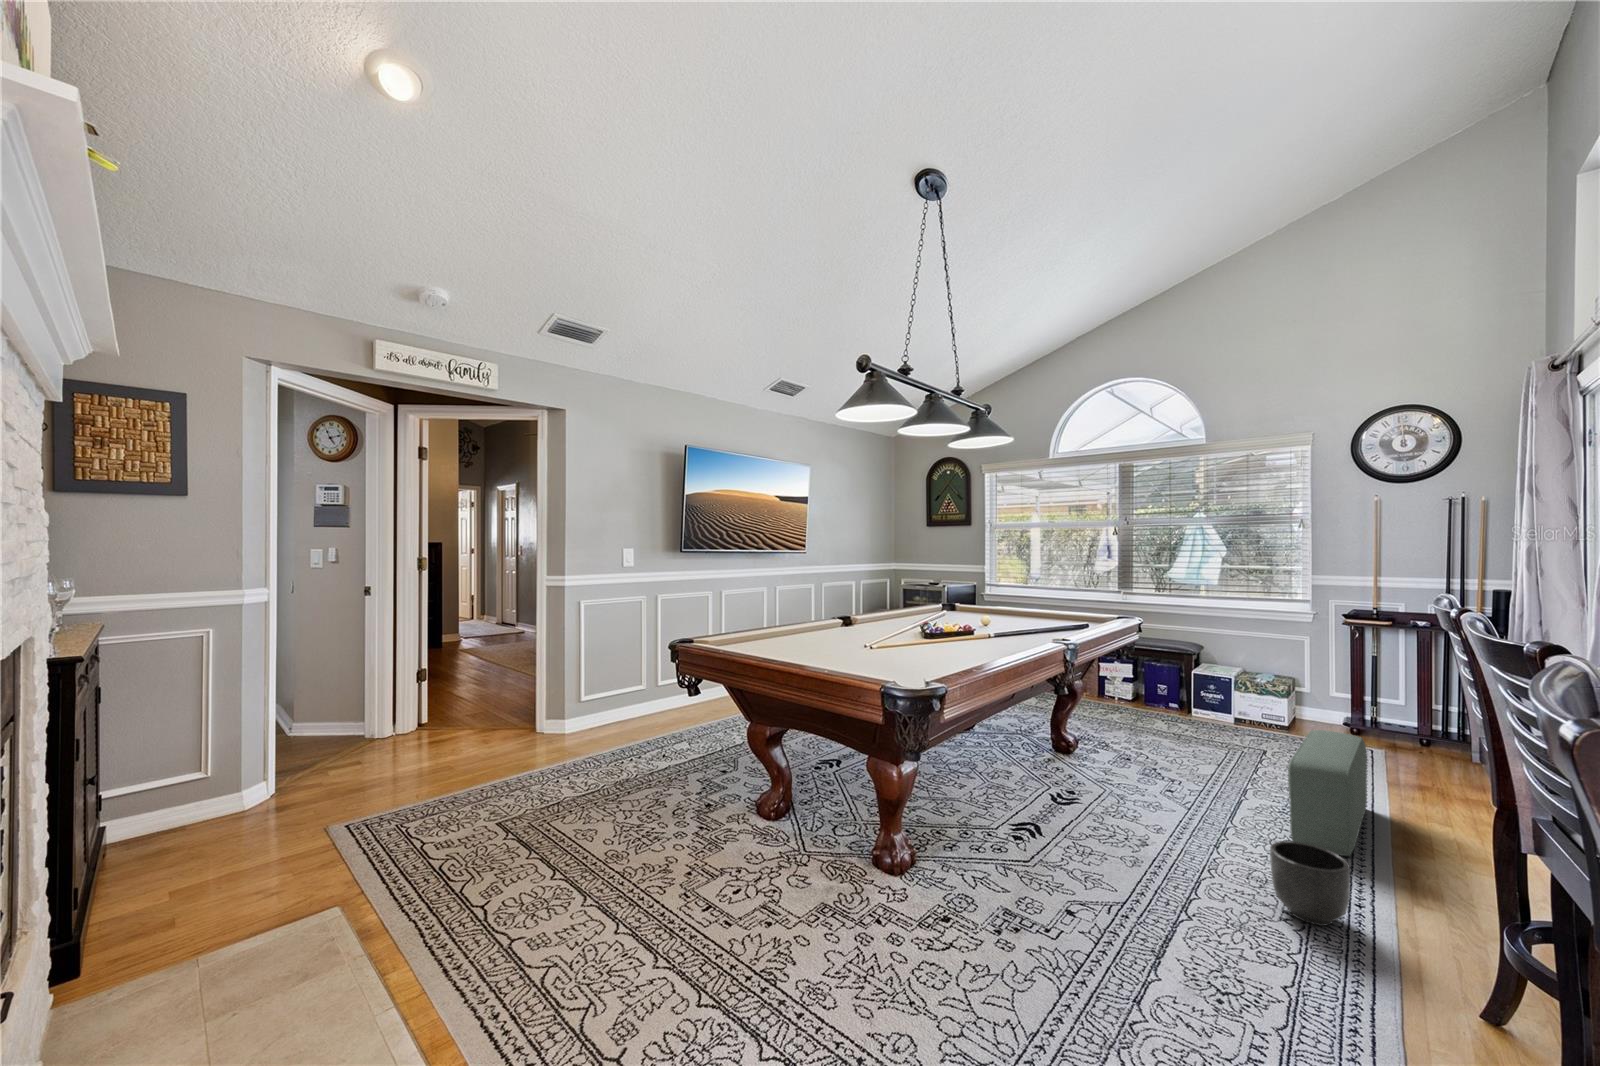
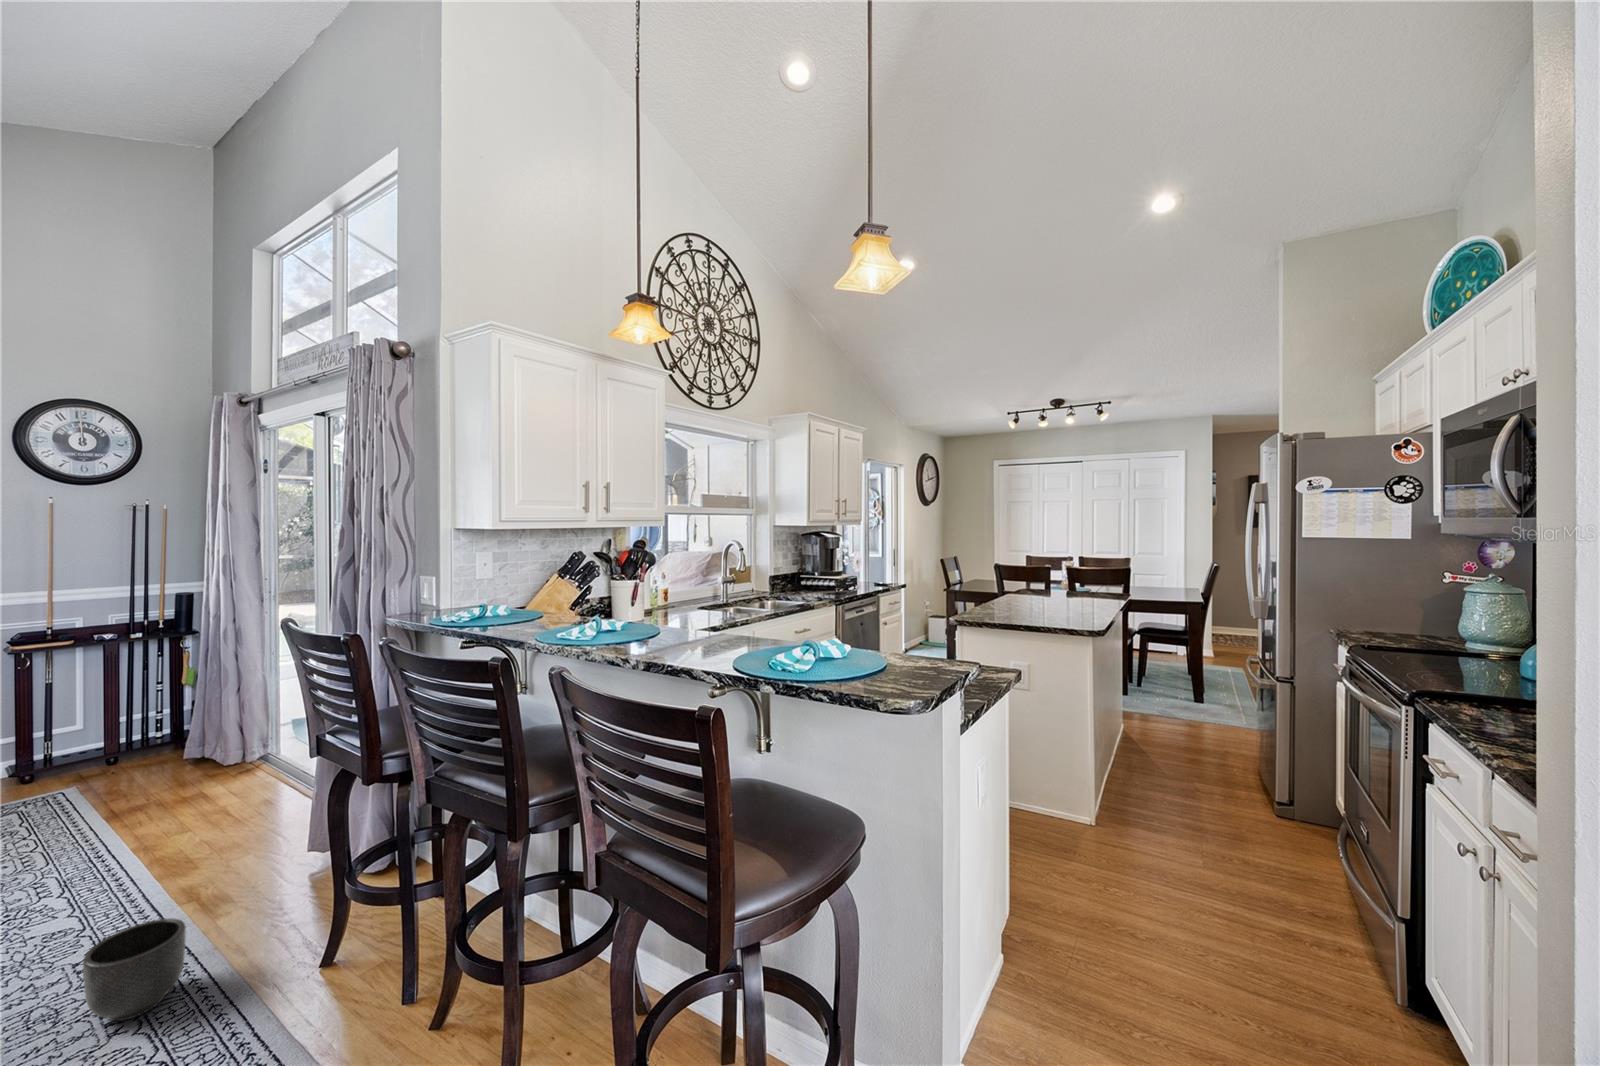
pouf: present [1288,730,1367,856] -> none [31,783,132,945]

